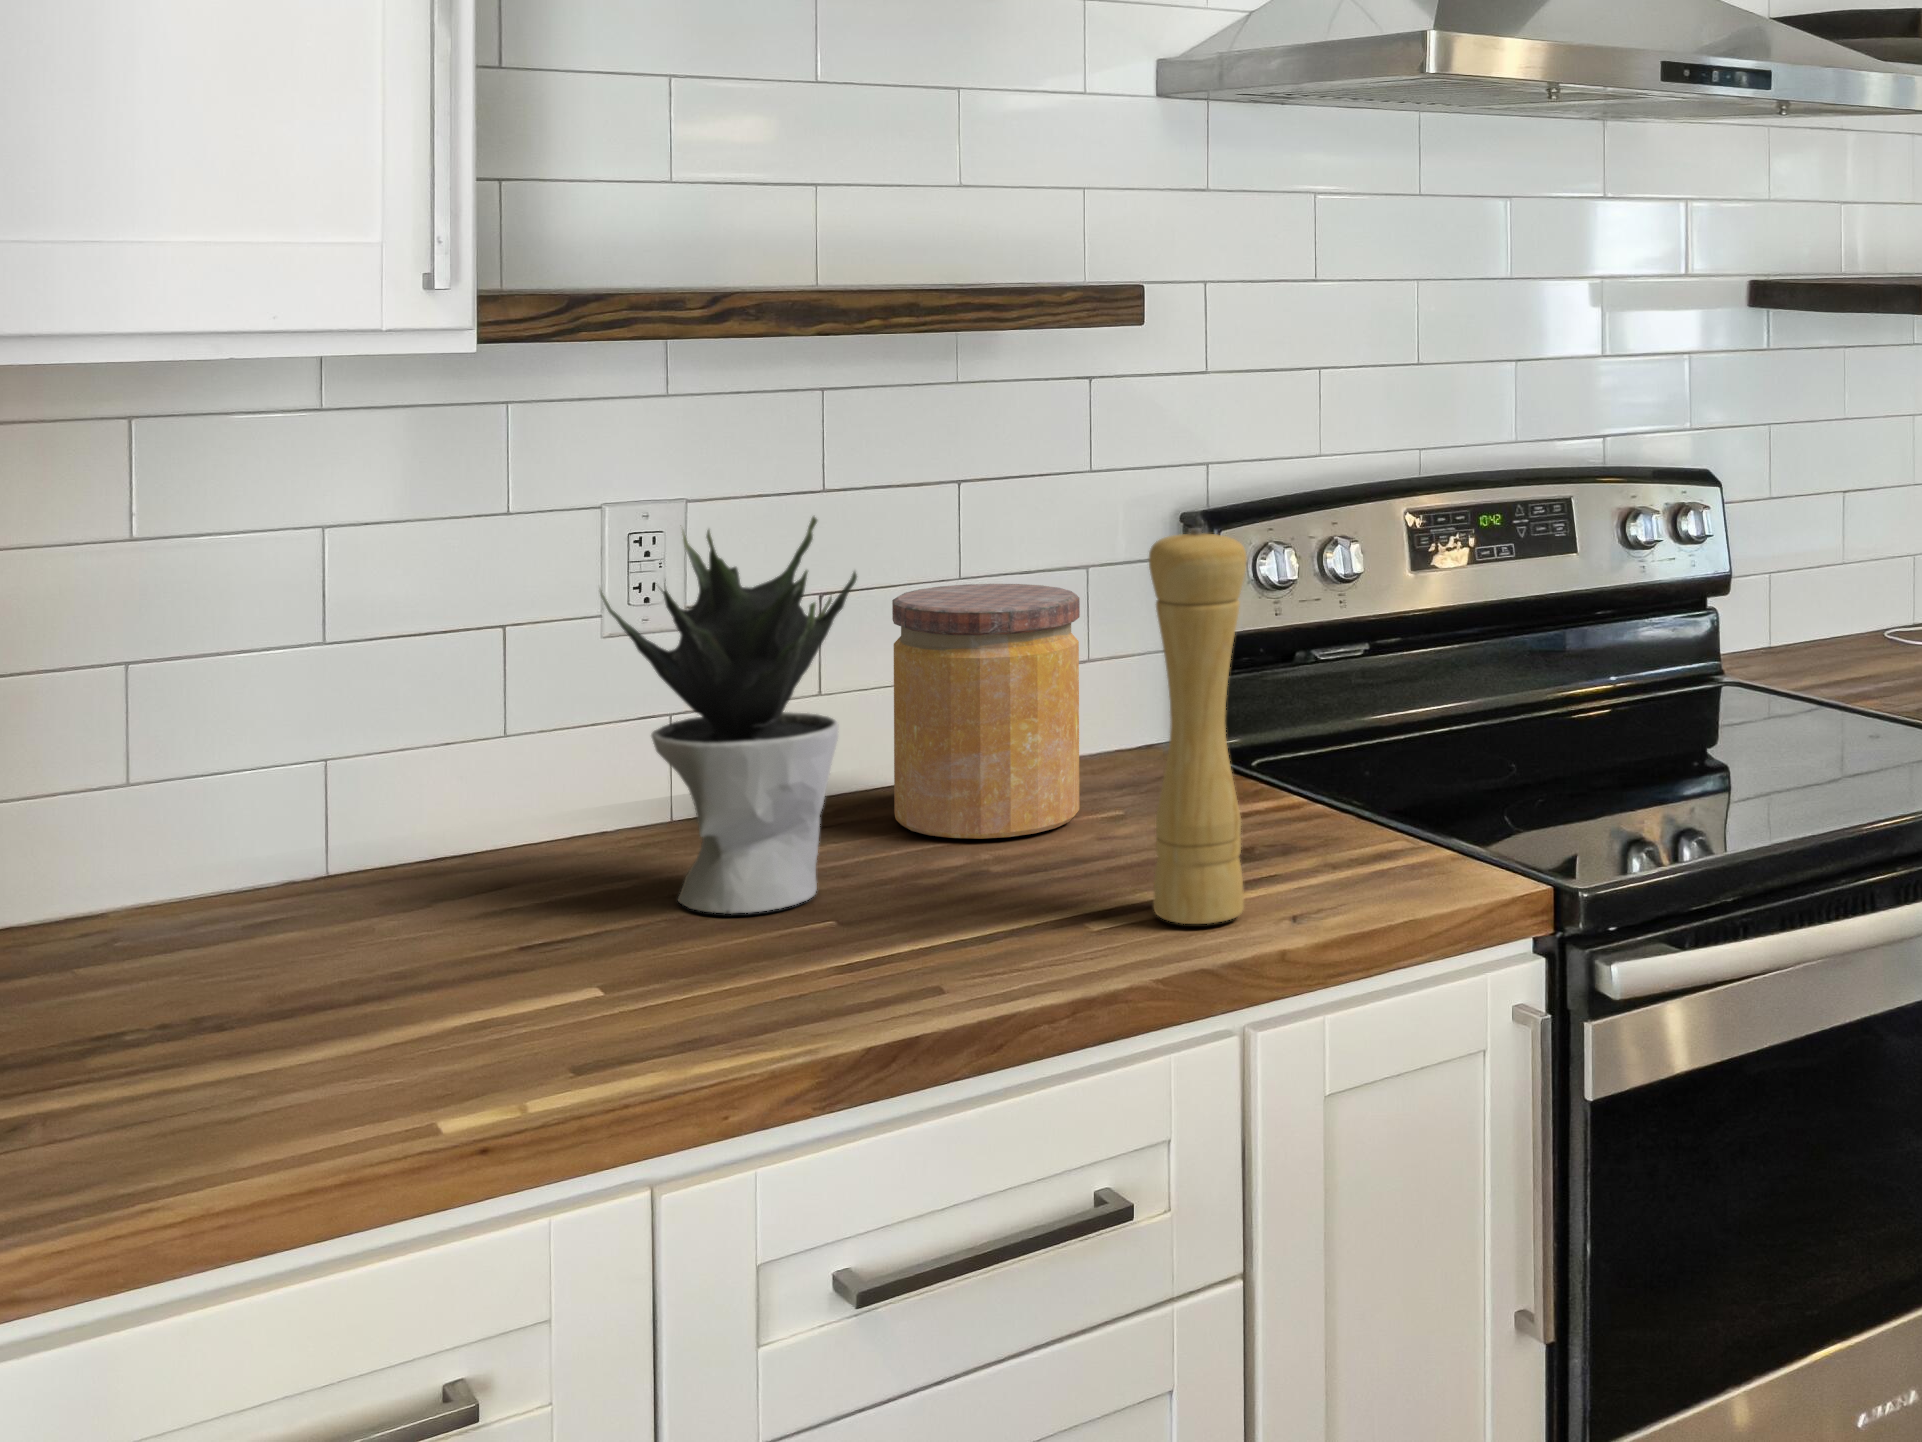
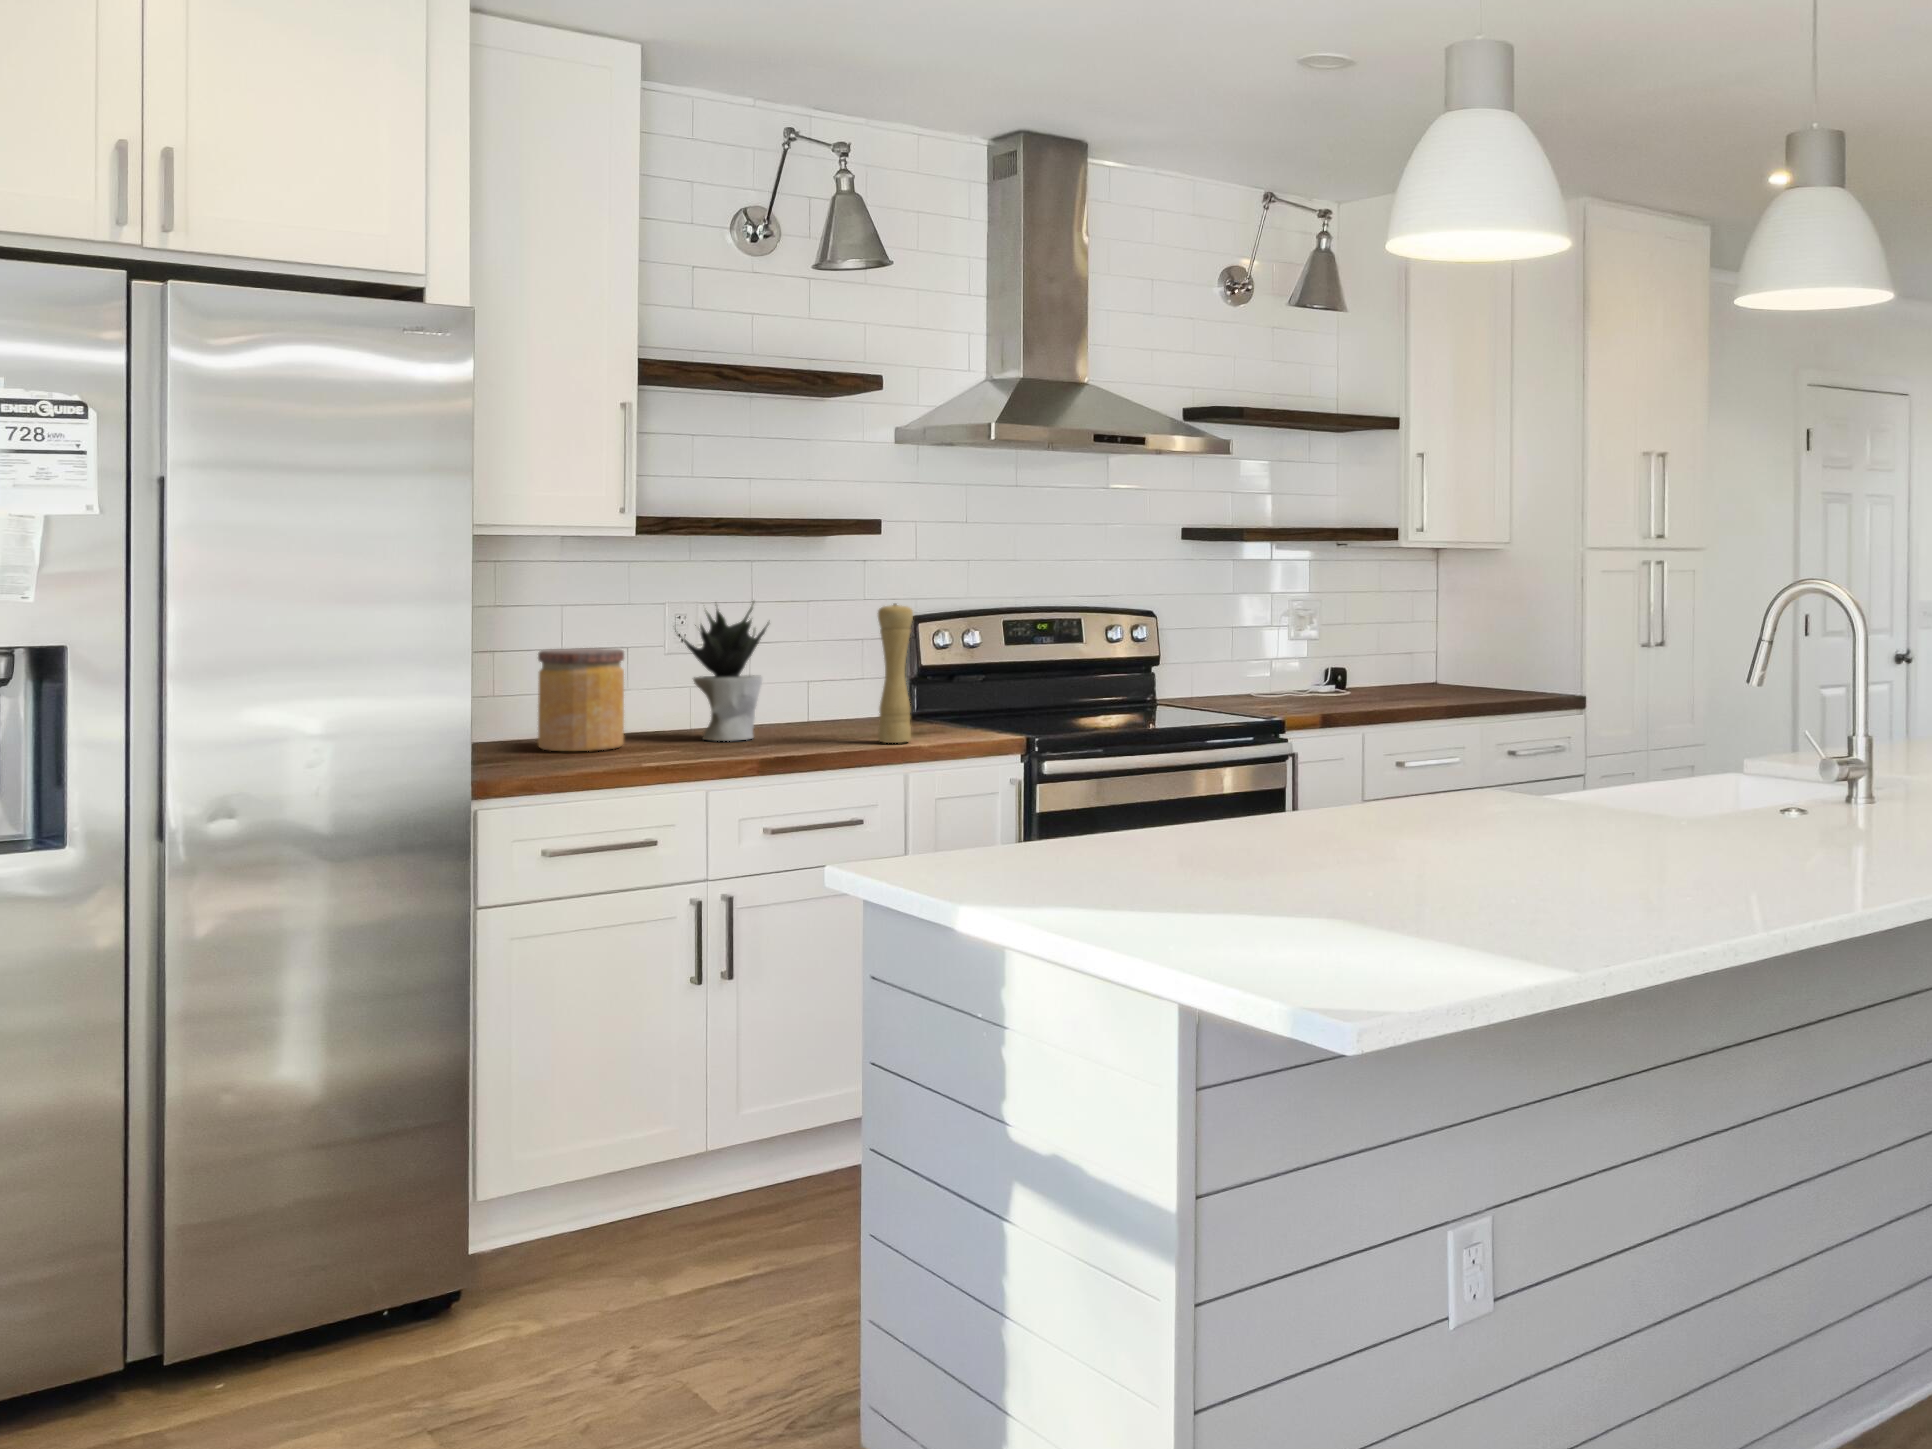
jar: present [892,584,1080,839] -> present [538,648,624,751]

